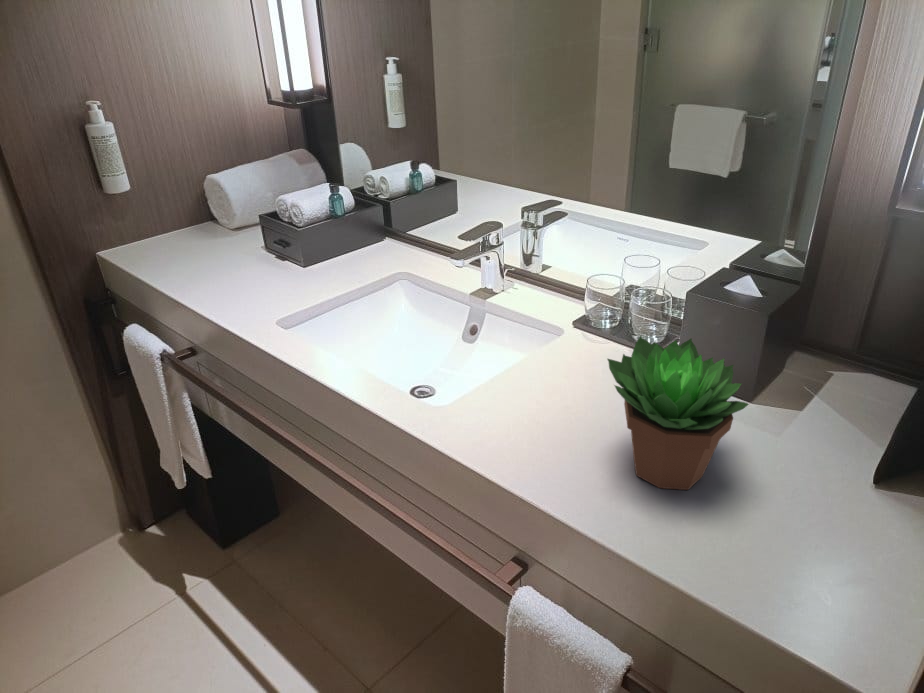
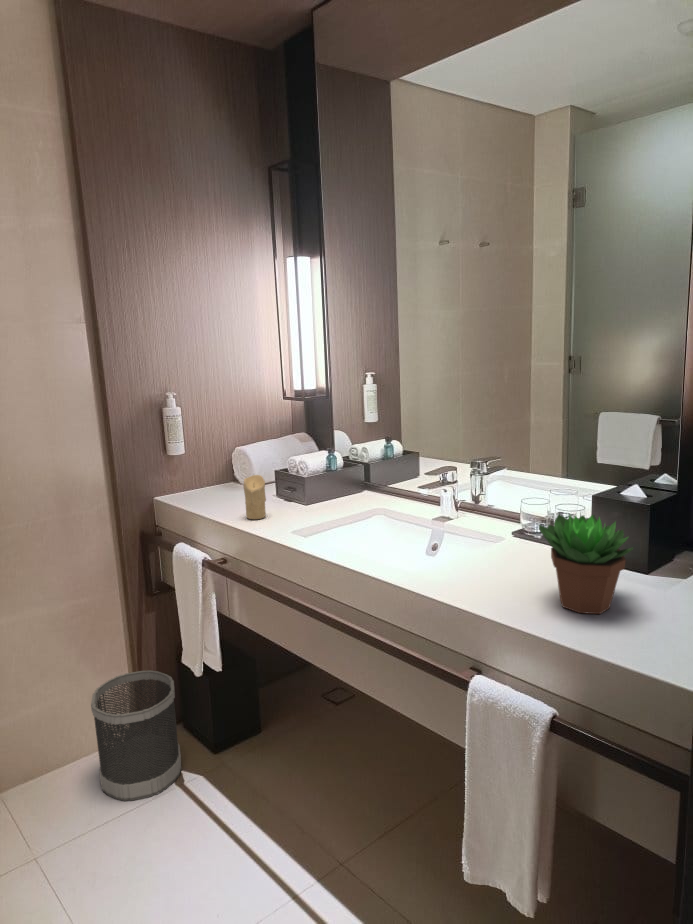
candle: none [204,232,242,296] -> present [244,475,266,519]
wastebasket: none [51,464,184,616] -> present [91,670,181,801]

